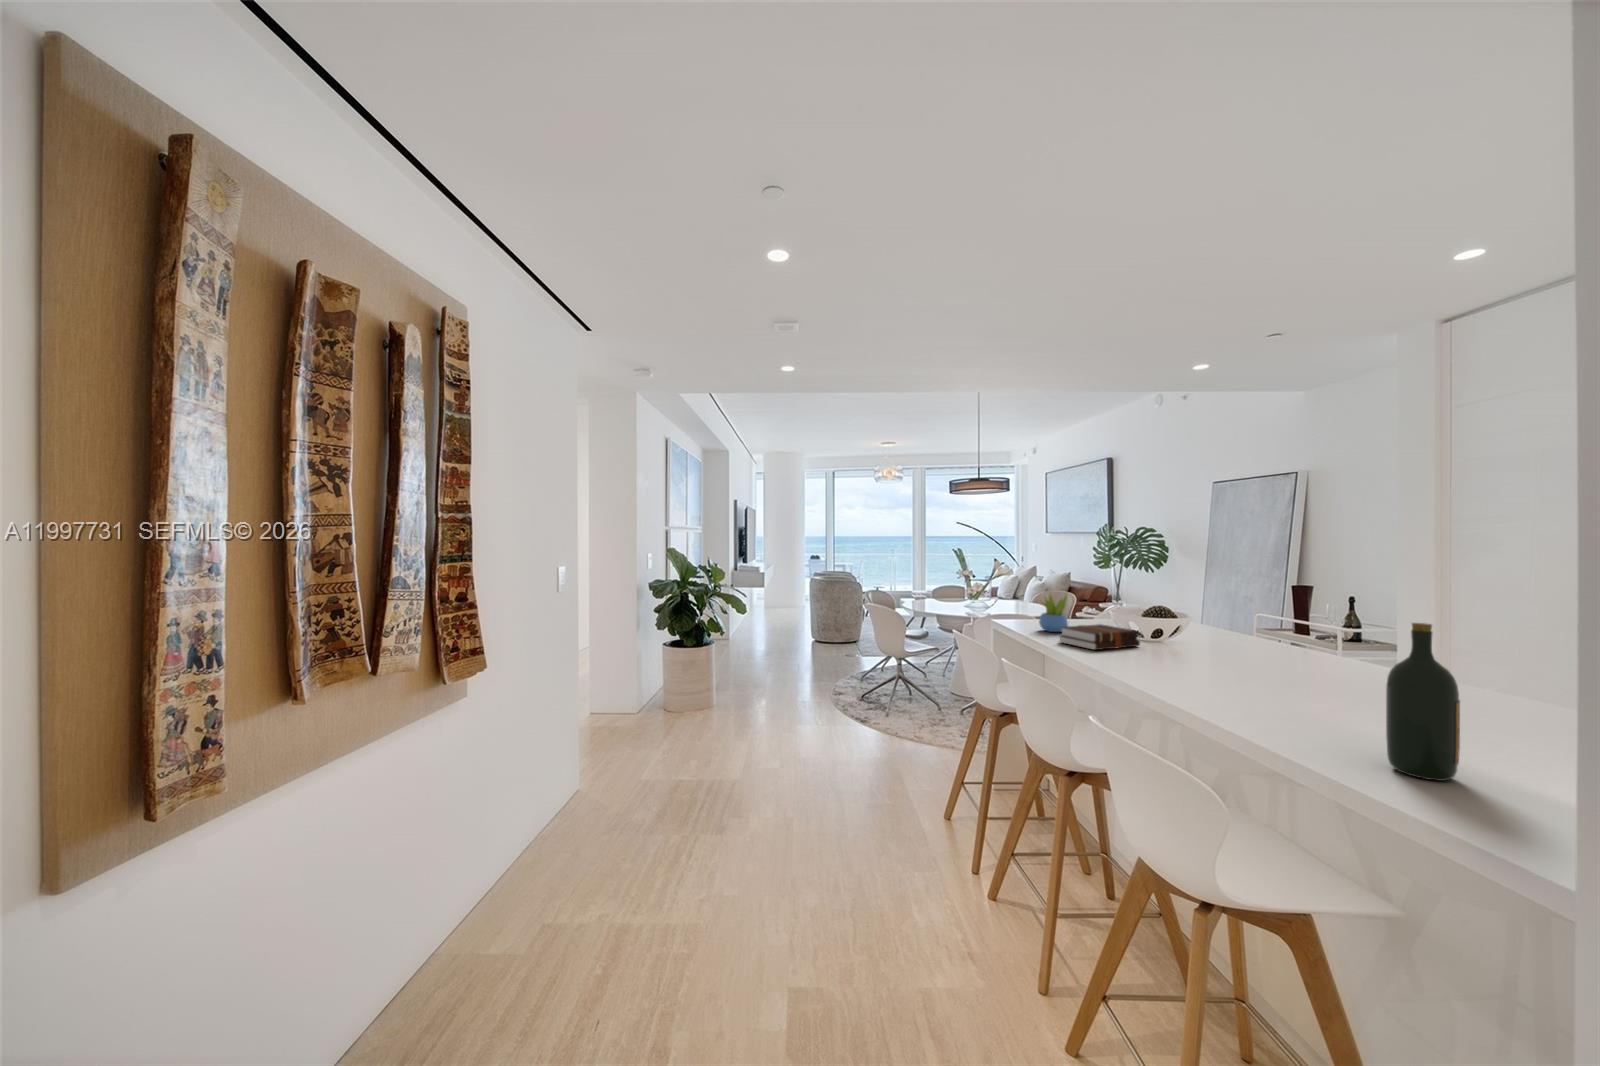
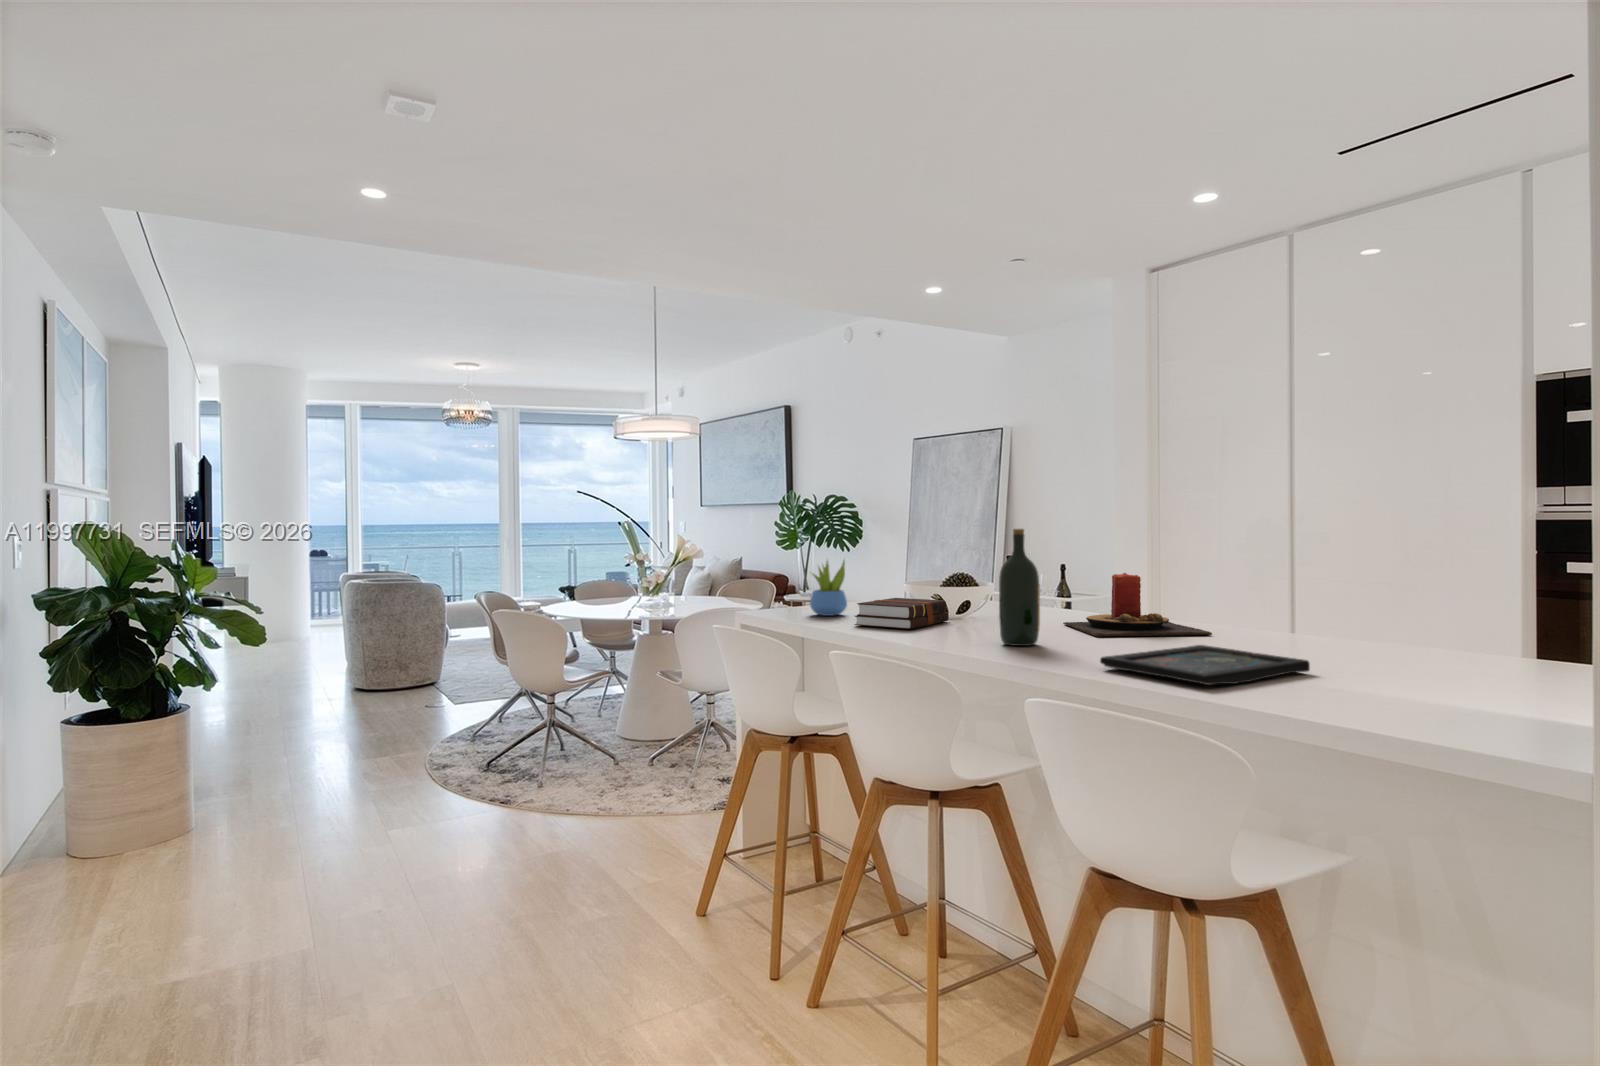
wine bottle: present [1386,623,1460,781] -> present [999,529,1040,646]
candle: none [1239,624,1378,688] -> present [1063,573,1212,637]
tray: none [1196,695,1406,737] -> present [1100,645,1310,685]

